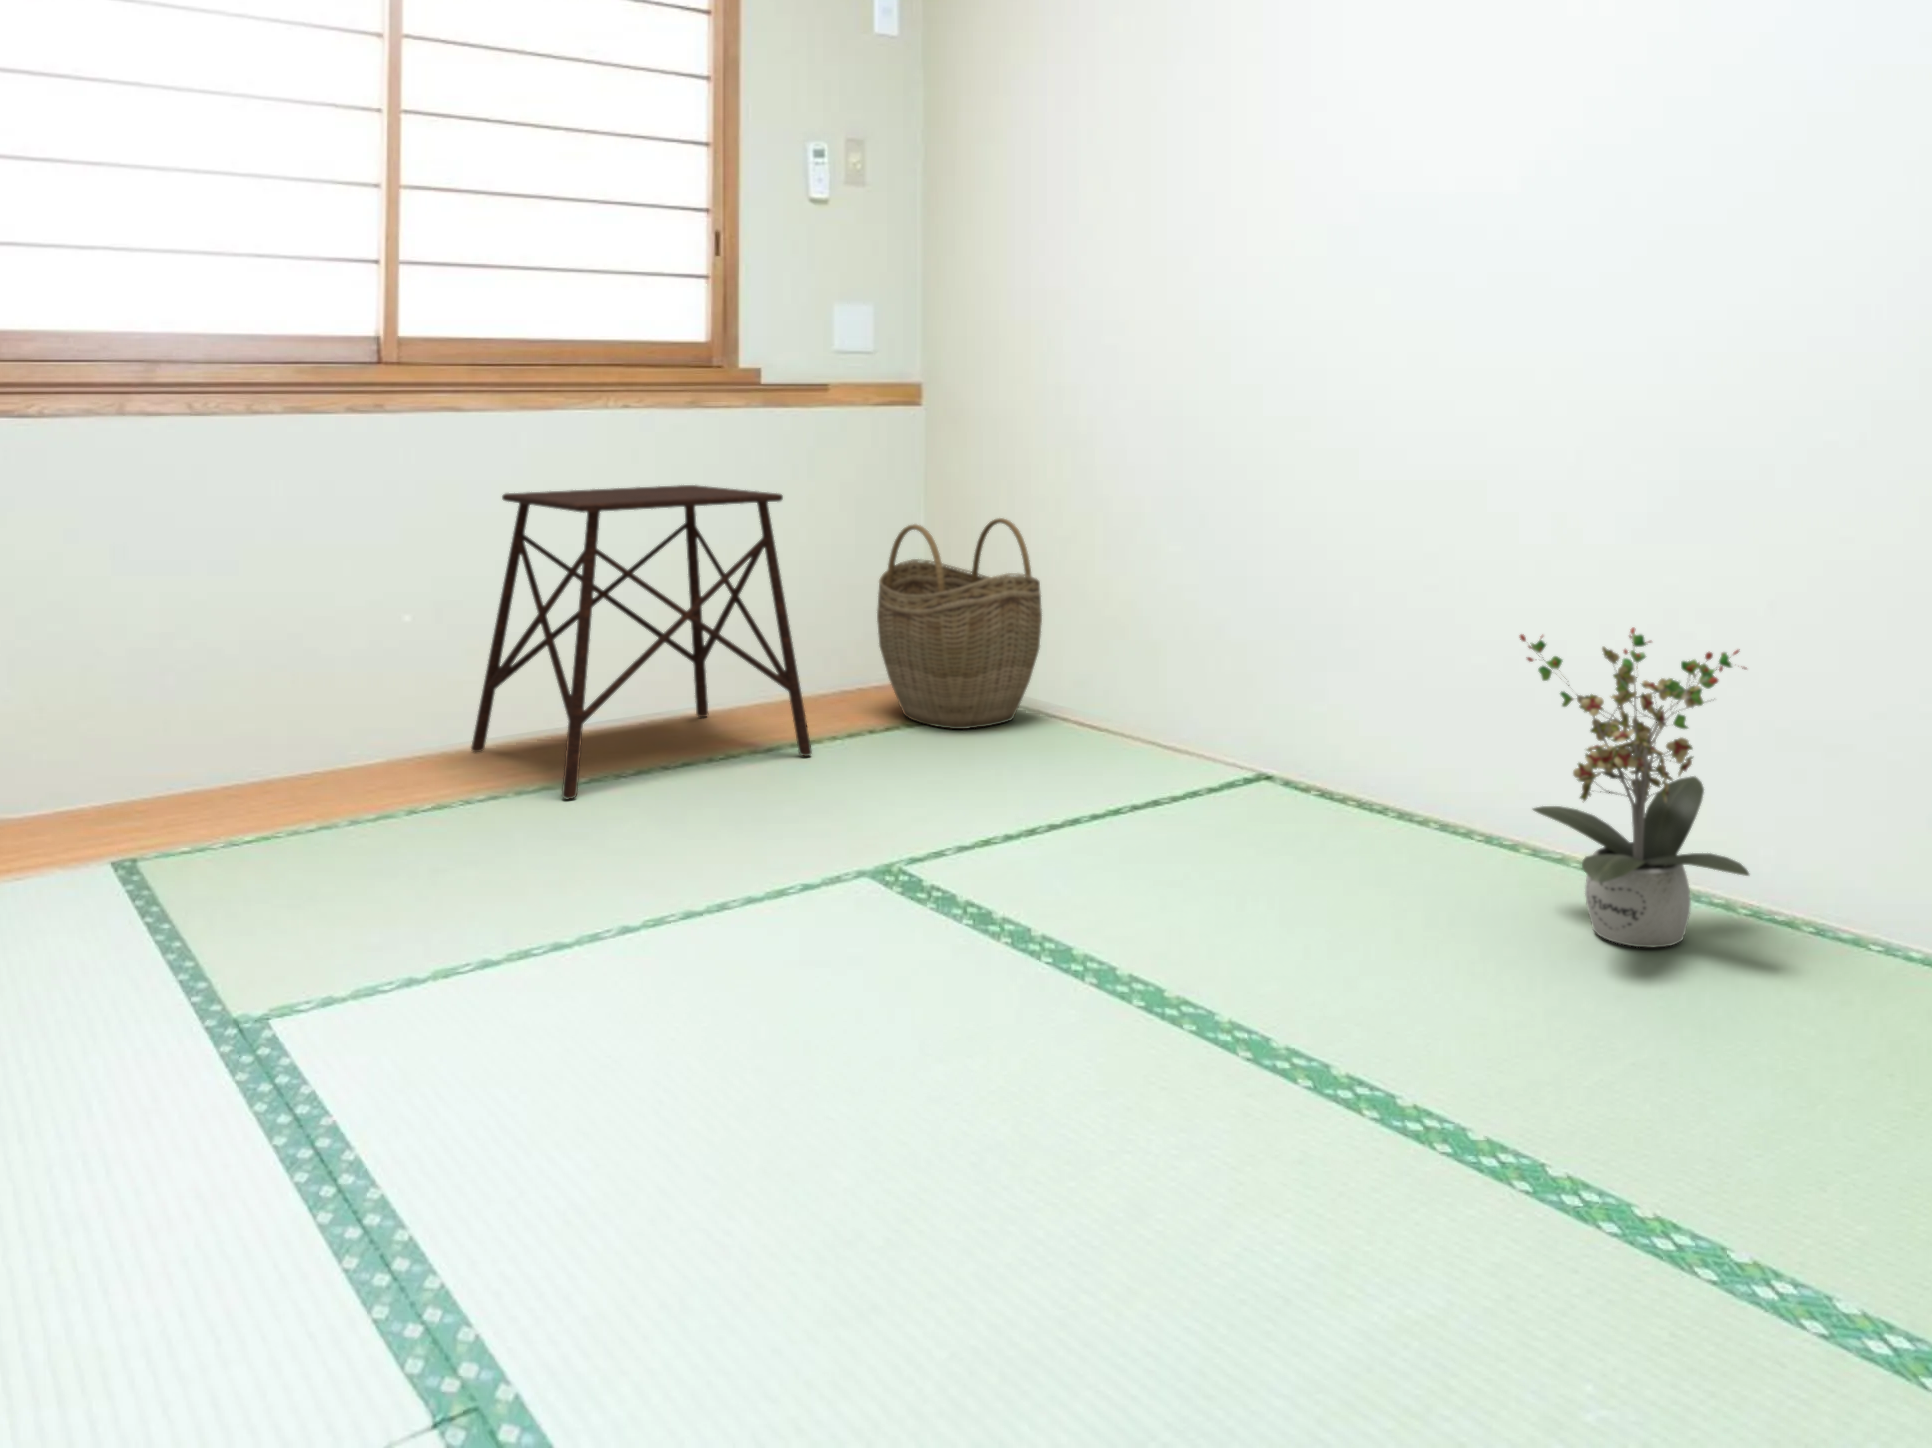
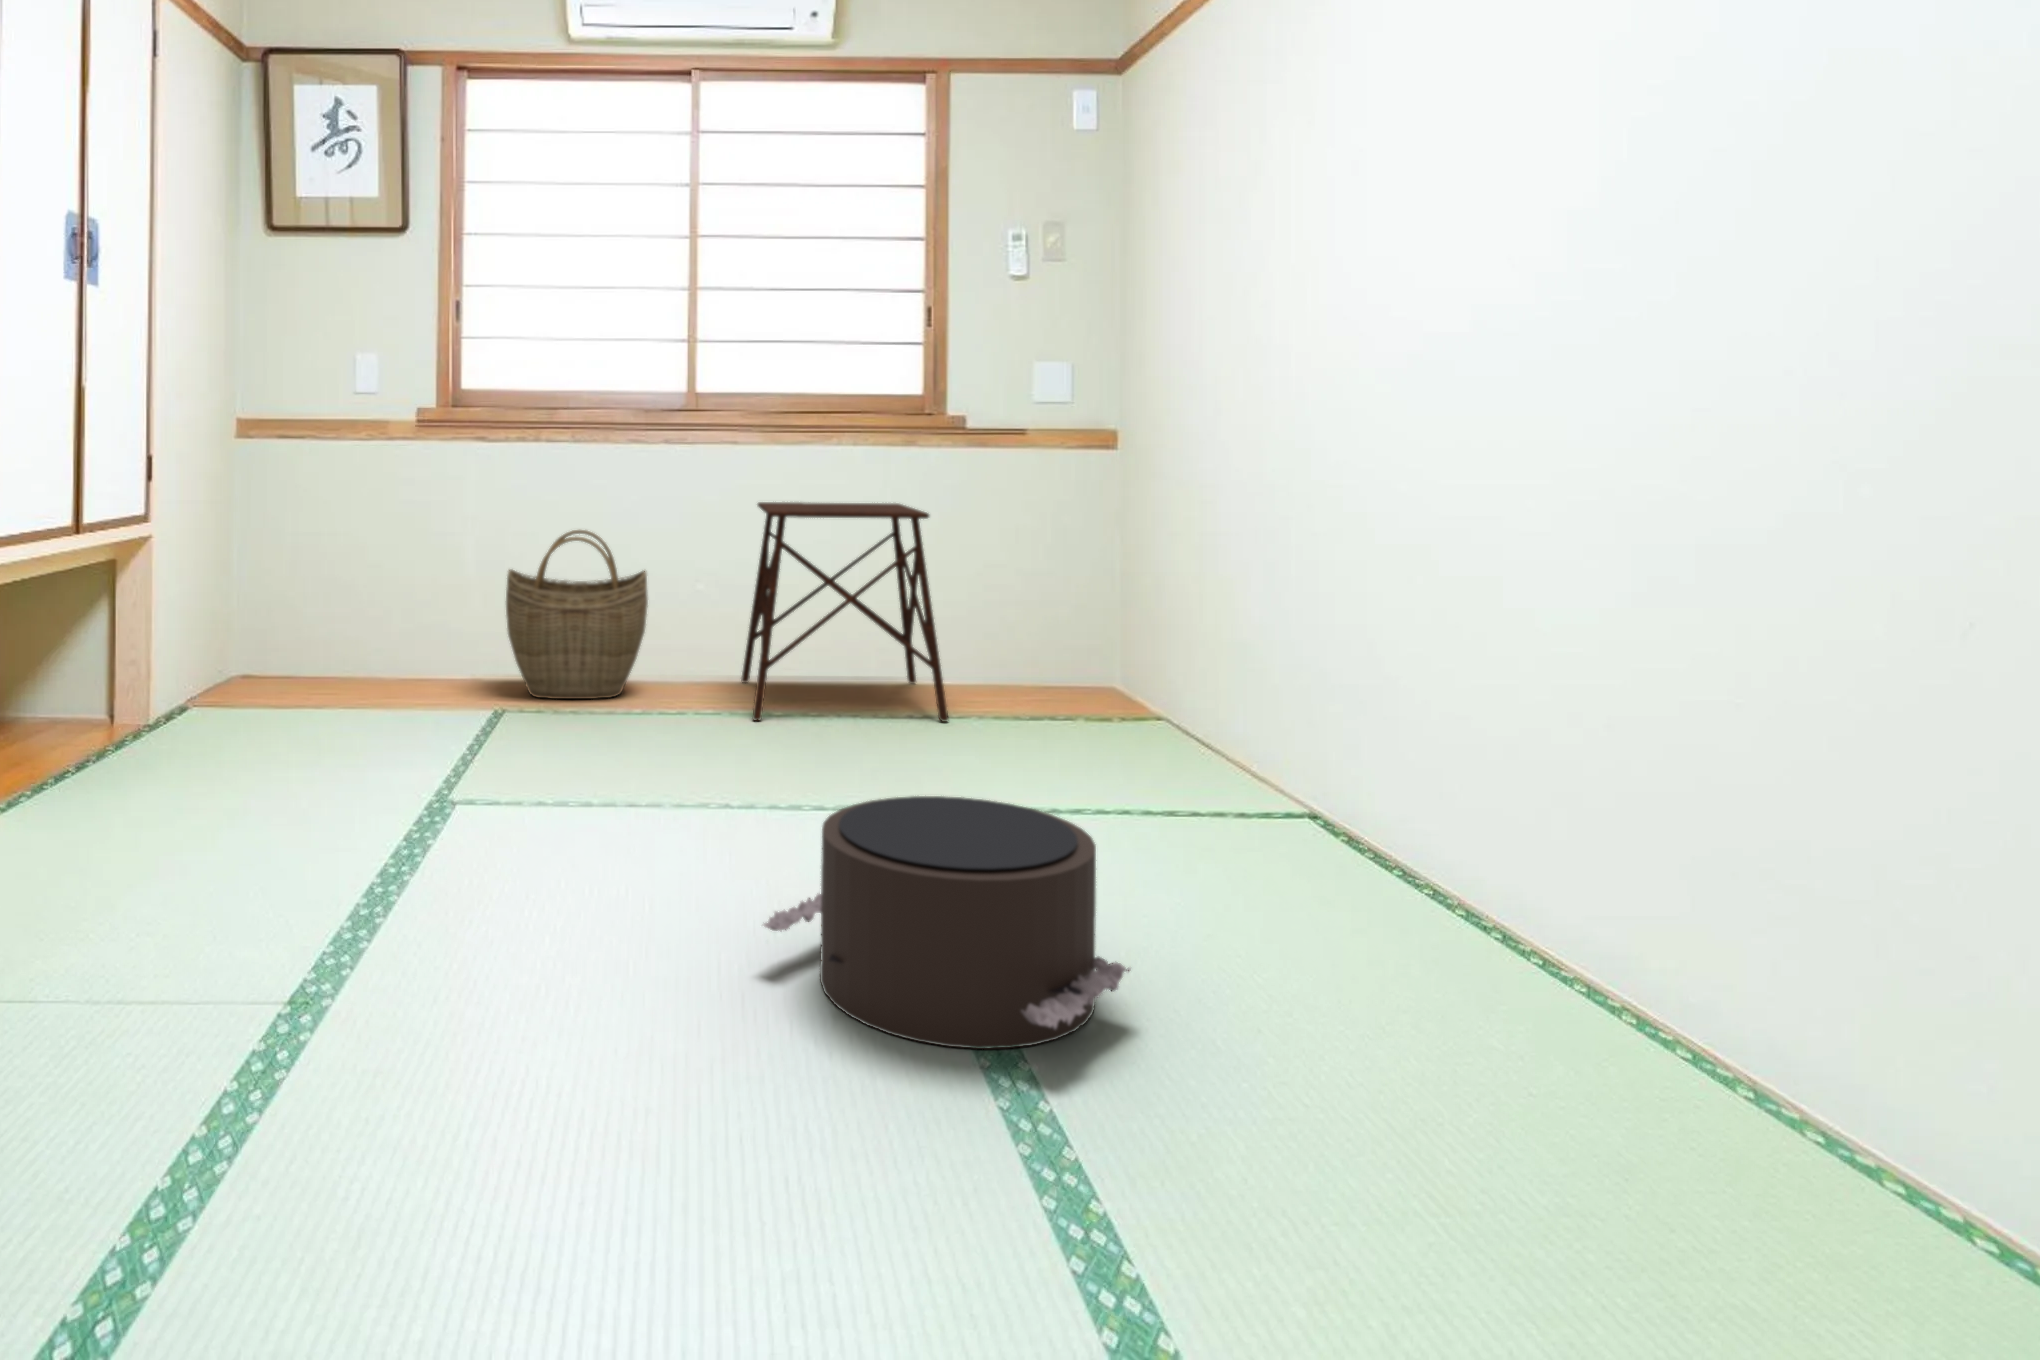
woven basket: present [877,518,1042,729] -> present [506,530,648,699]
potted plant: present [1520,627,1749,947] -> none [1373,690,1662,1038]
pouf: none [1036,823,1463,1129] -> present [764,796,1130,1049]

